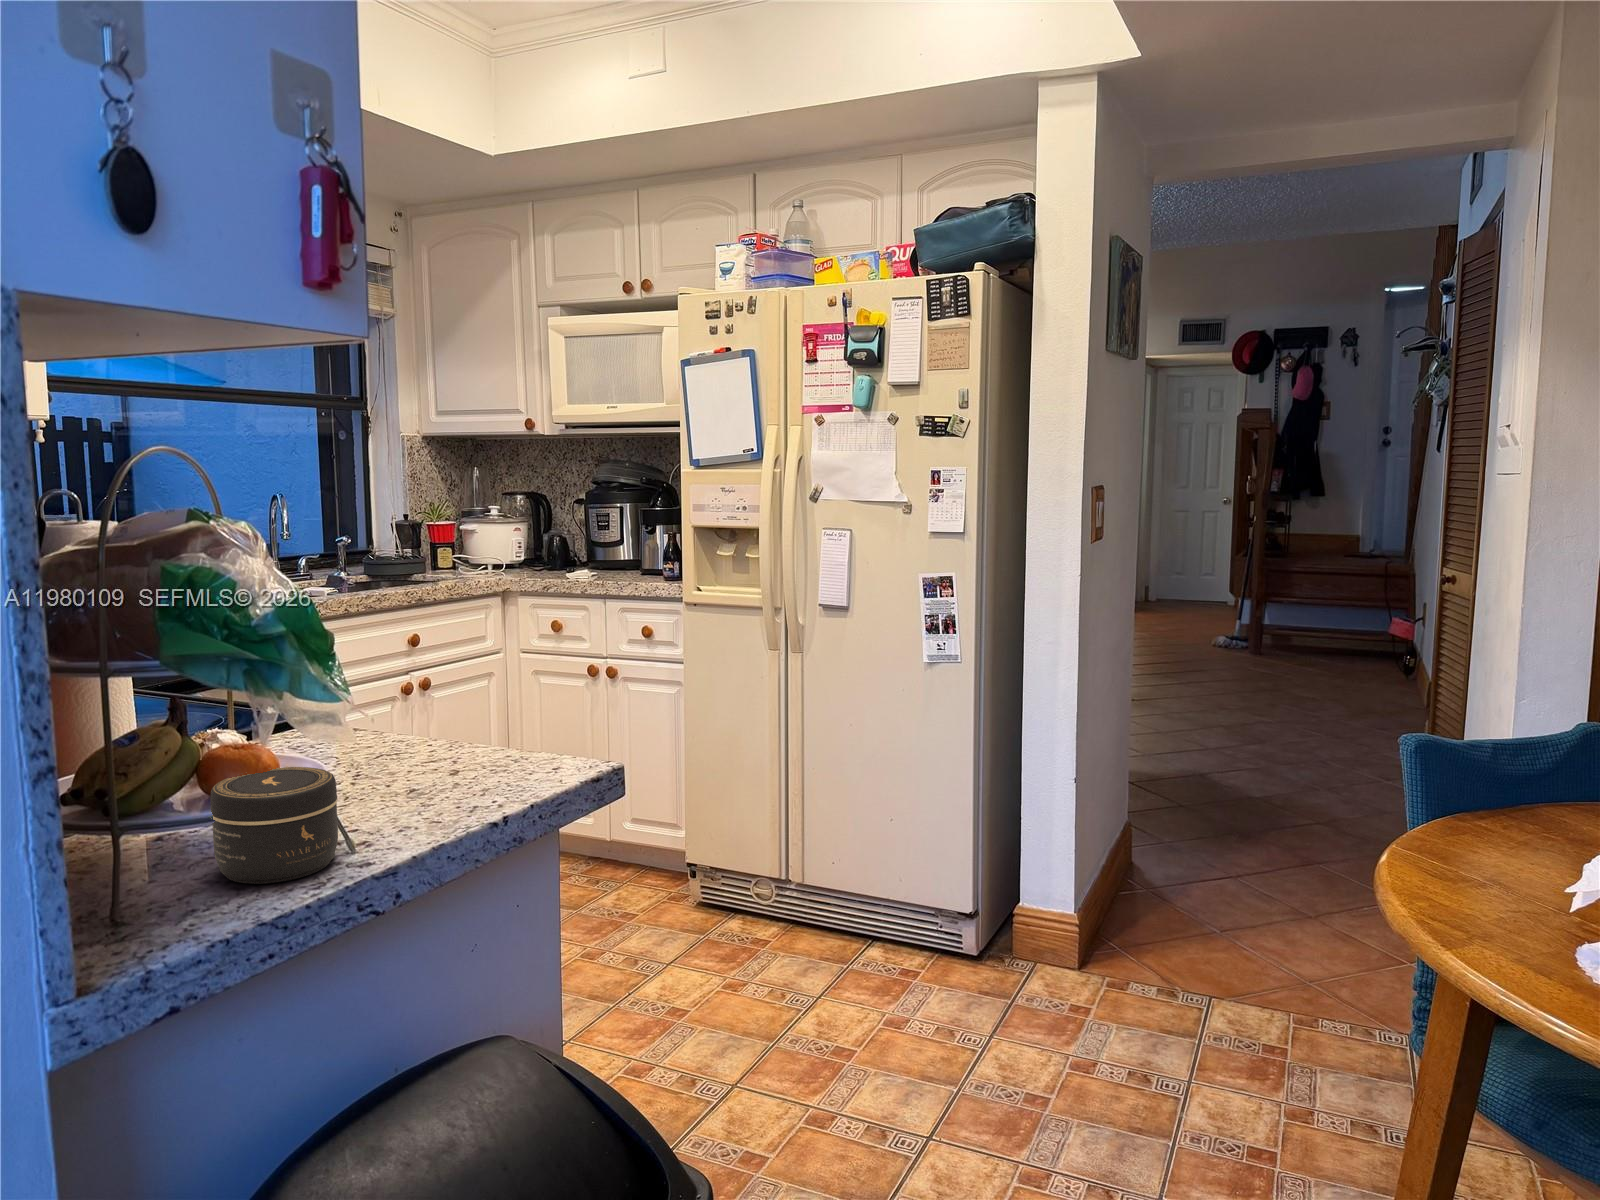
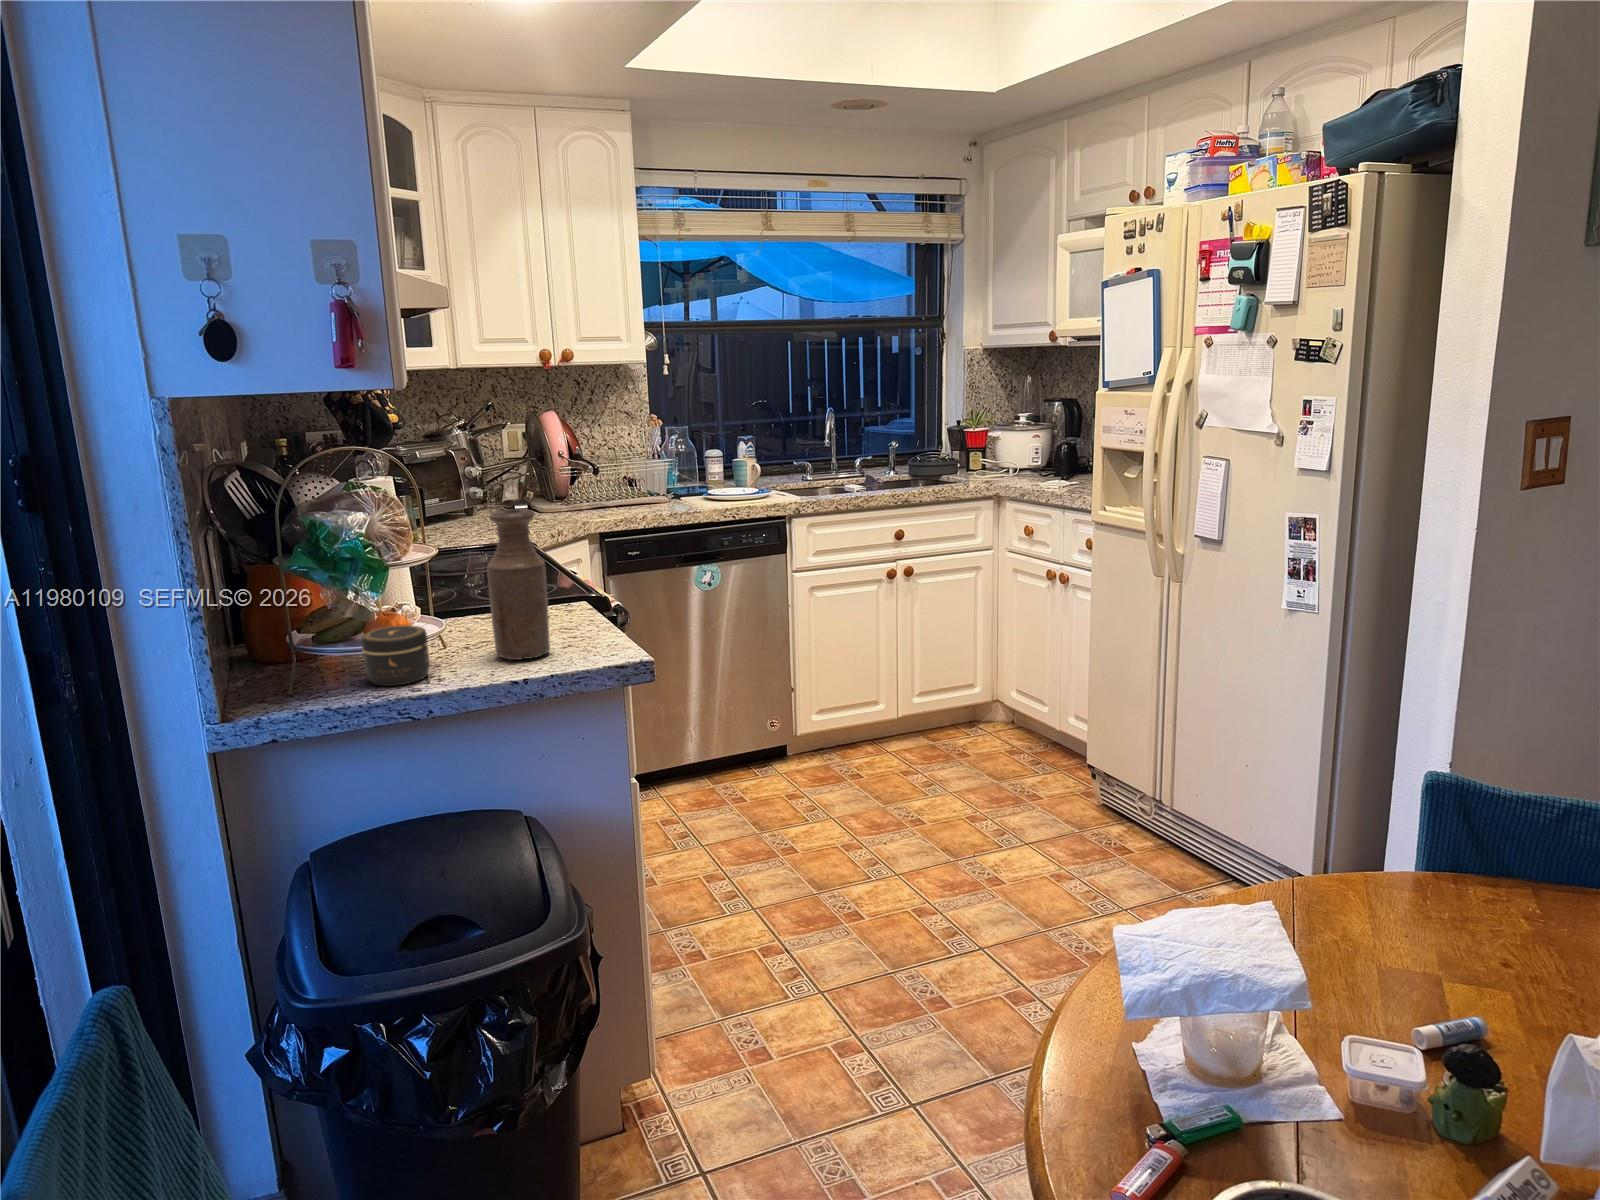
bottle: none [362,561,461,806] -> present [487,509,550,660]

